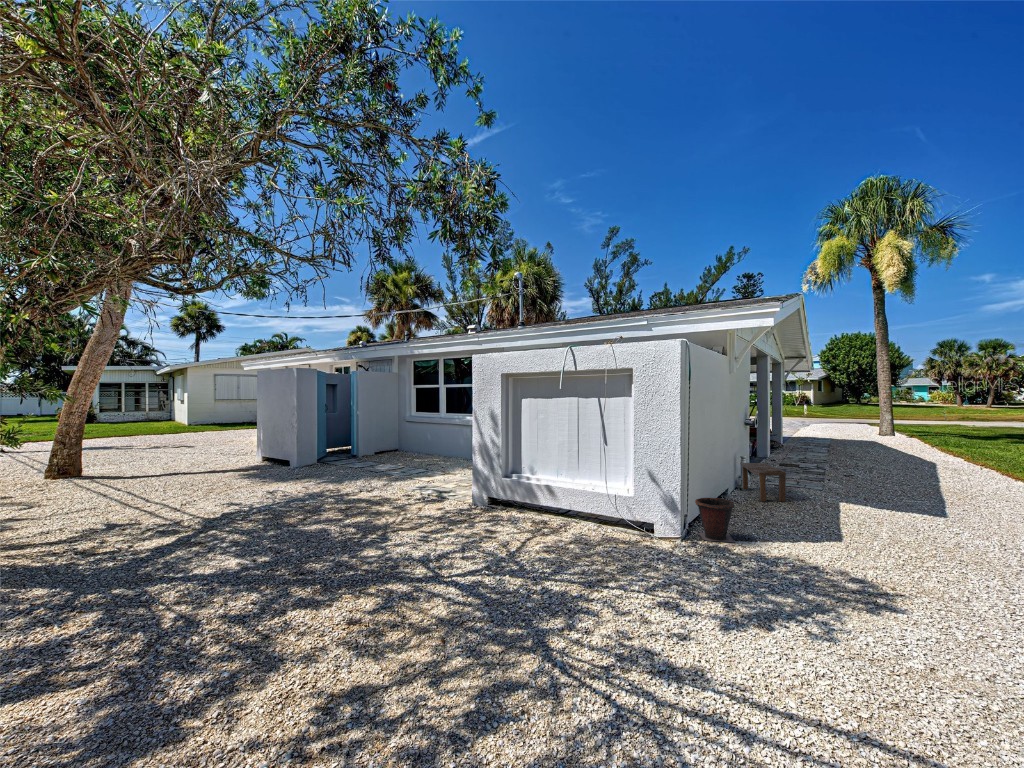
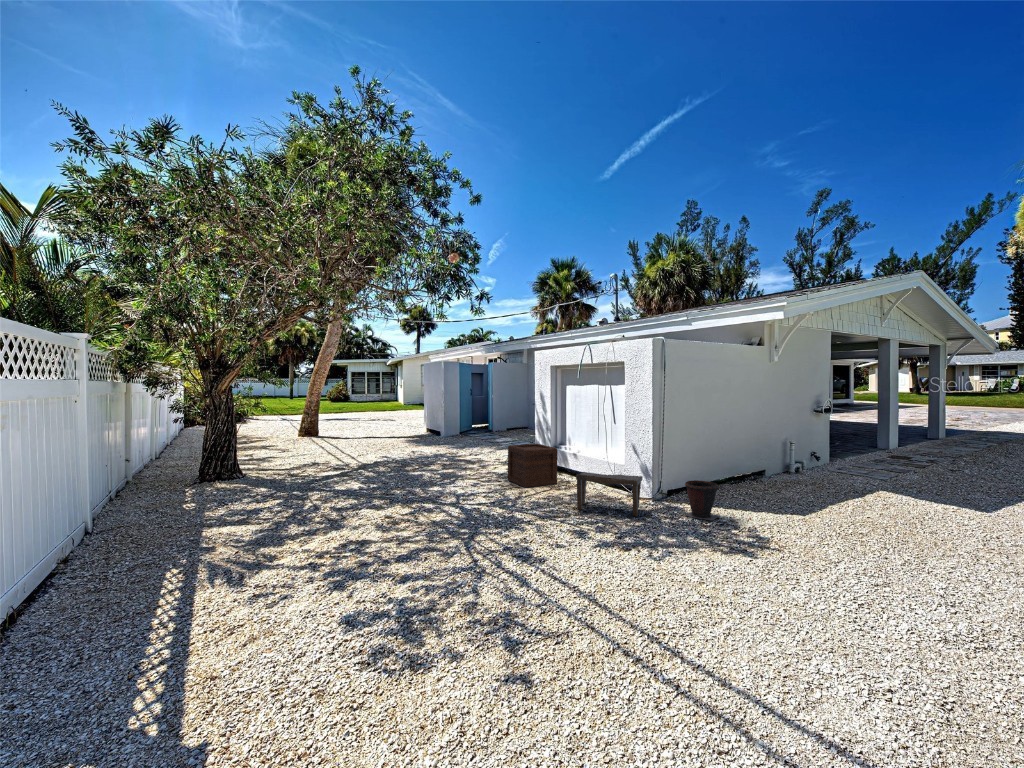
bench: present [742,463,786,502] -> present [576,472,643,516]
wooden crate: none [454,468,517,527] -> present [508,444,557,488]

